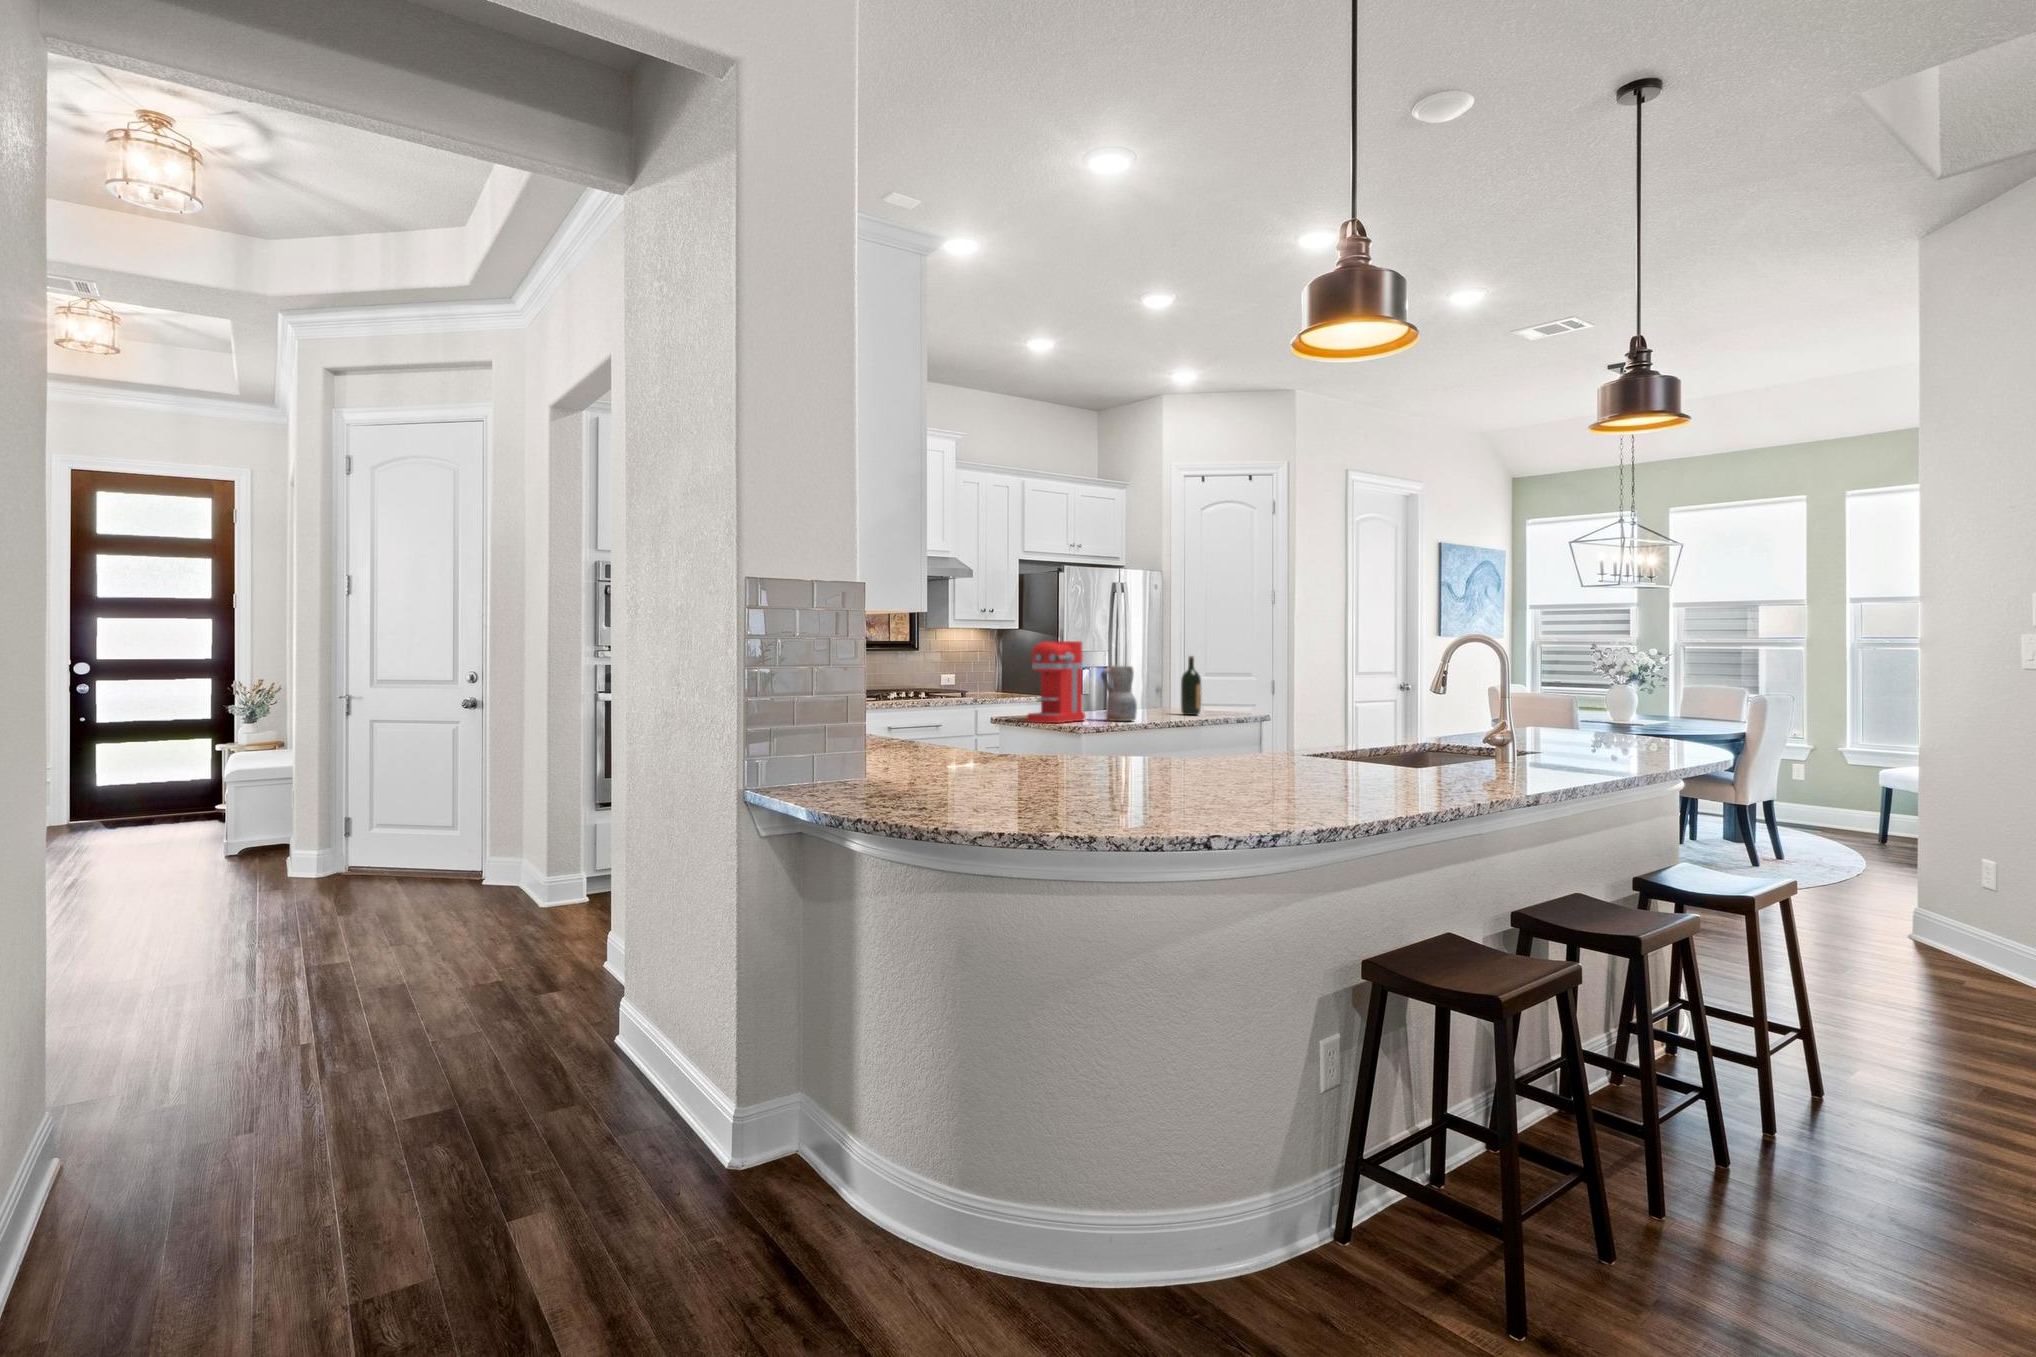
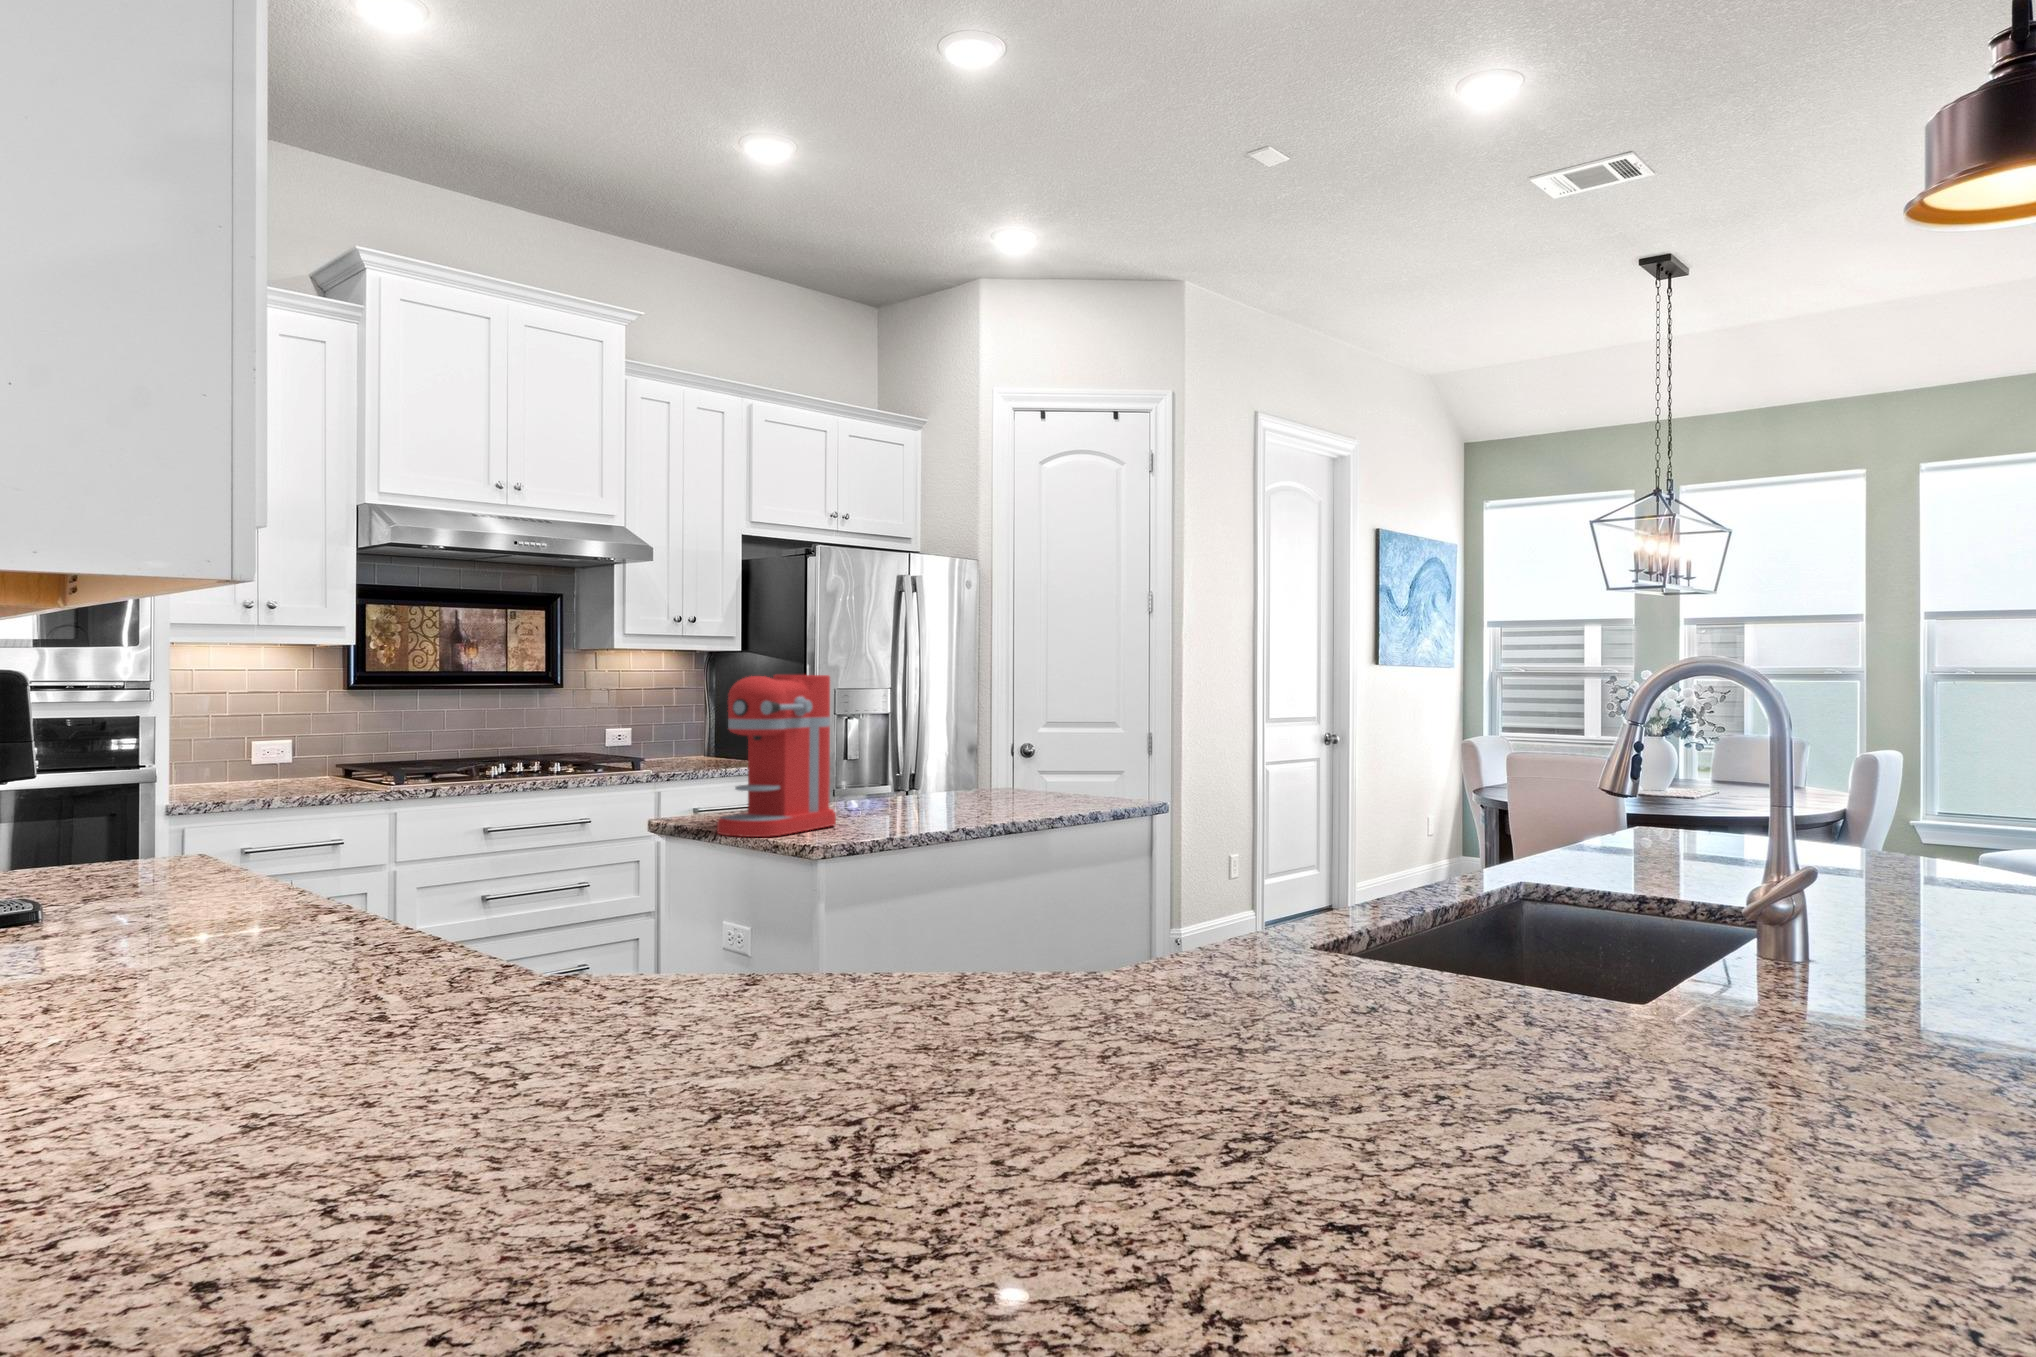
wine bottle: present [1181,656,1201,715] -> none [1012,699,1047,802]
ceramic pitcher: present [1101,665,1137,721] -> none [866,719,933,825]

